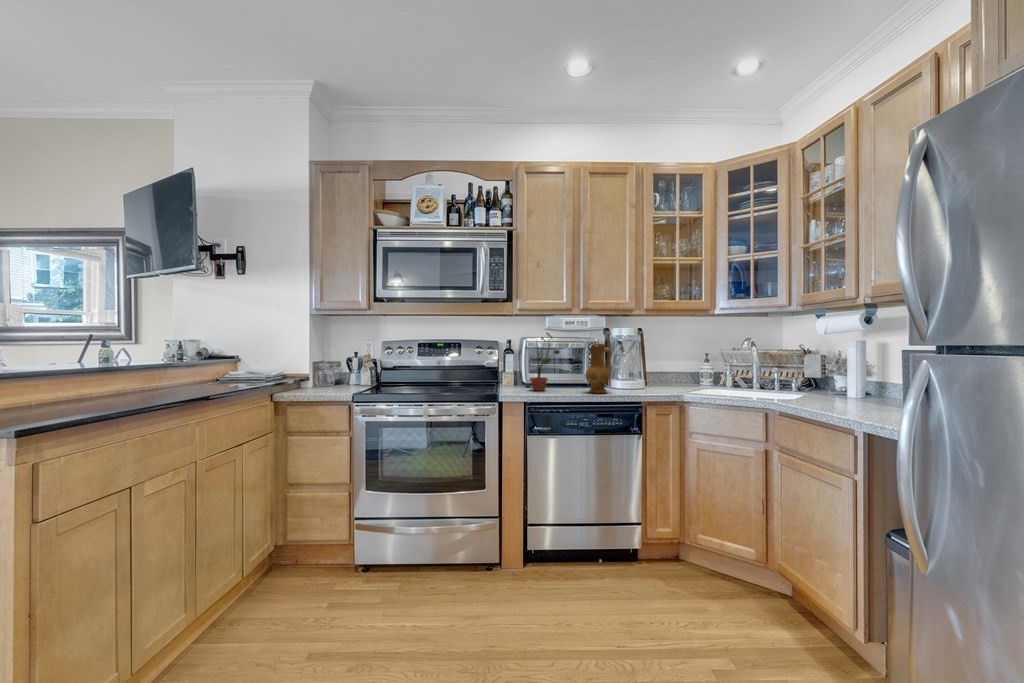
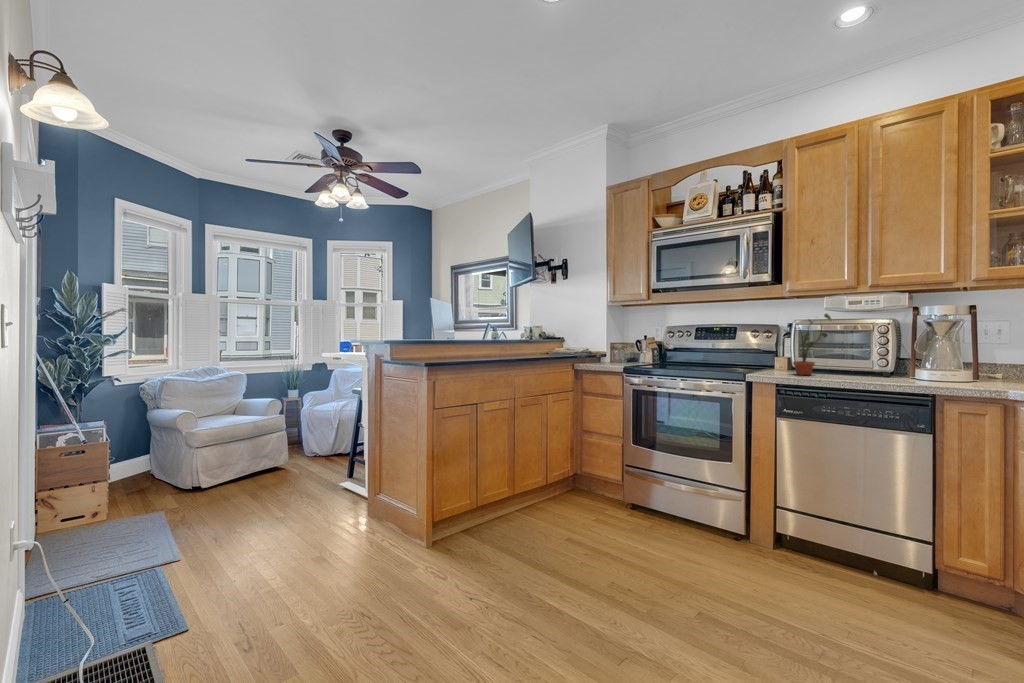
ceramic jug: present [586,344,611,393] -> none [859,325,900,382]

